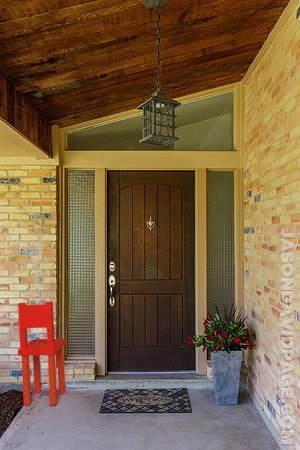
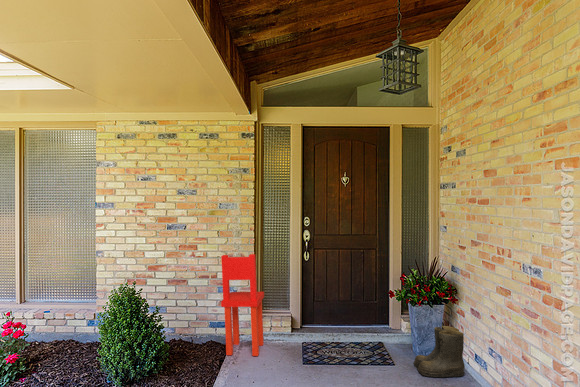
boots: none [210,373,259,425] -> present [414,326,465,377]

